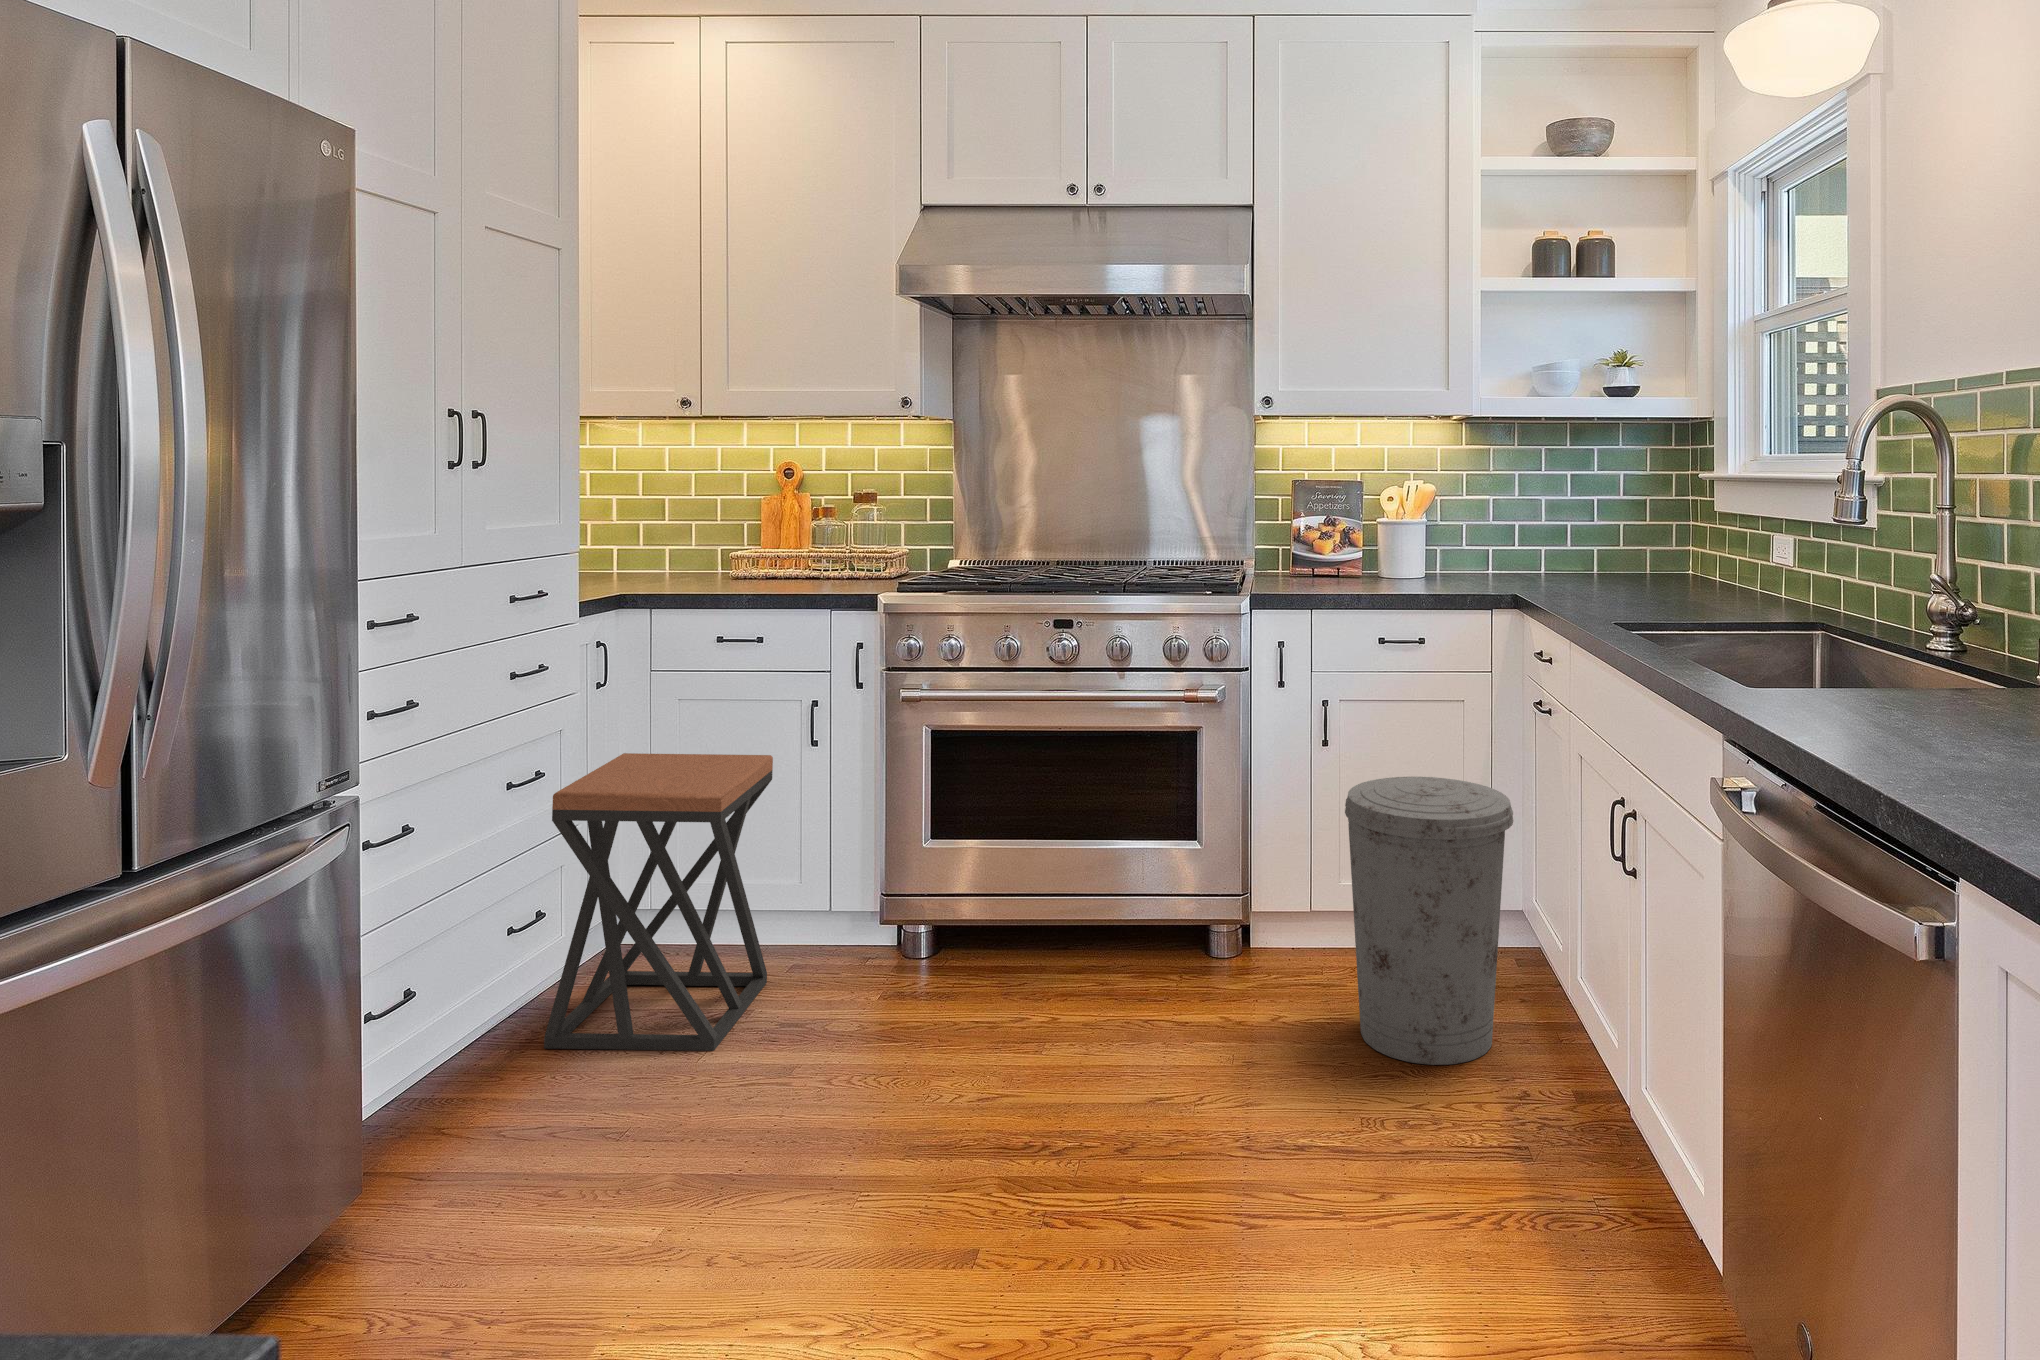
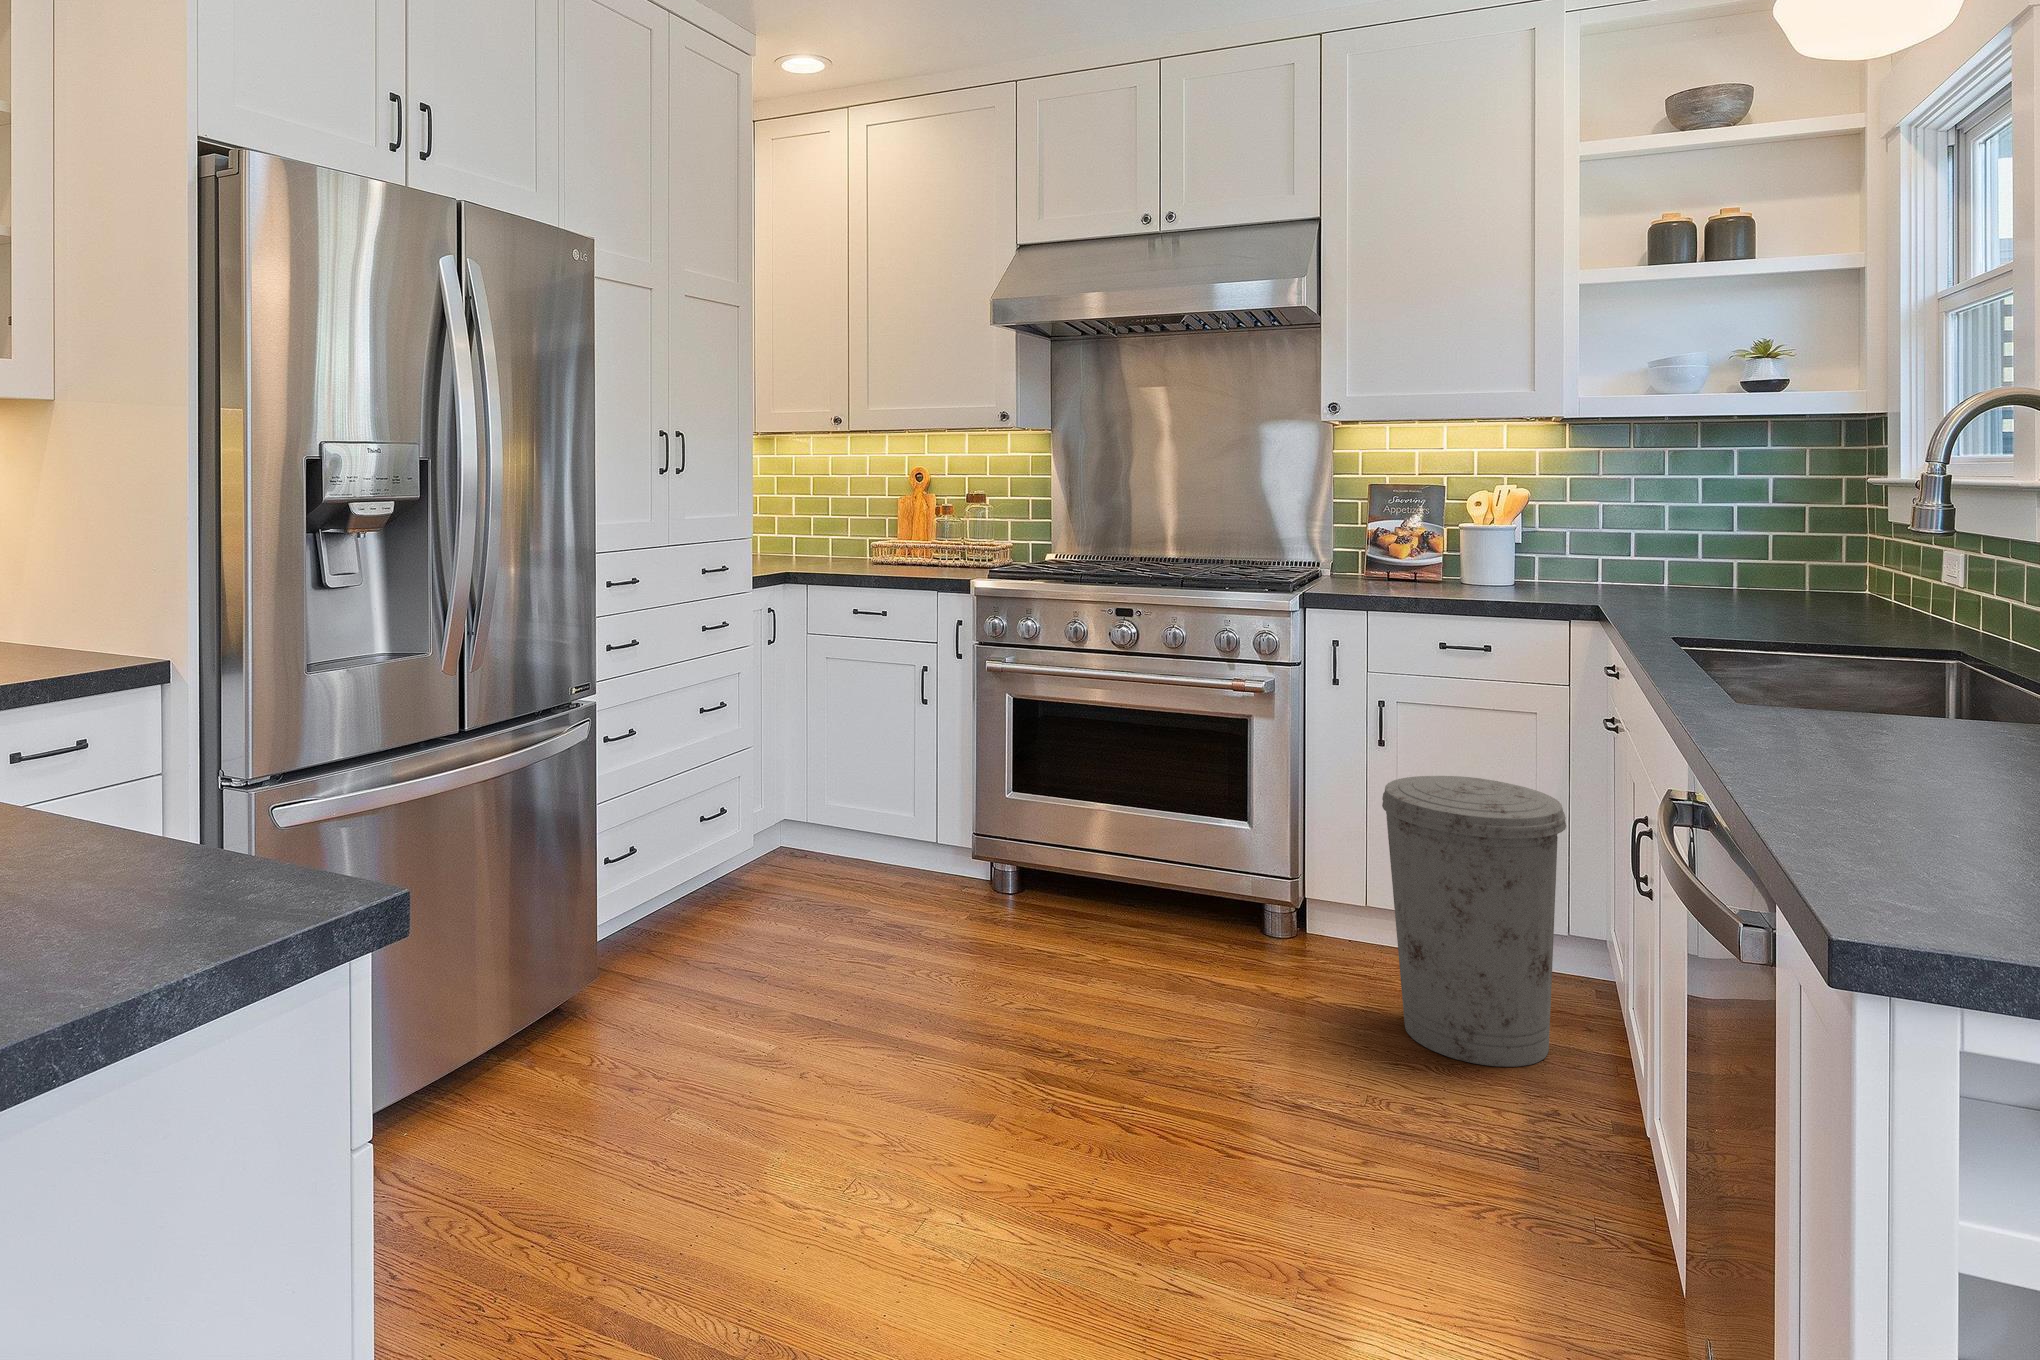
stool: present [544,753,773,1051] -> none [701,695,879,942]

